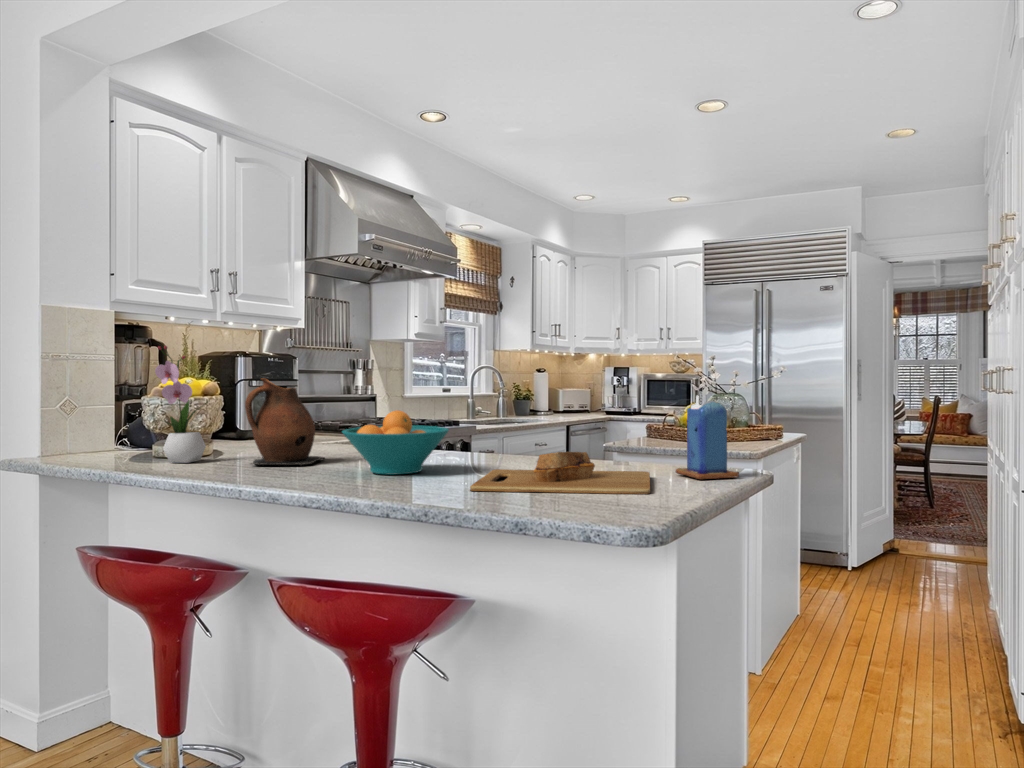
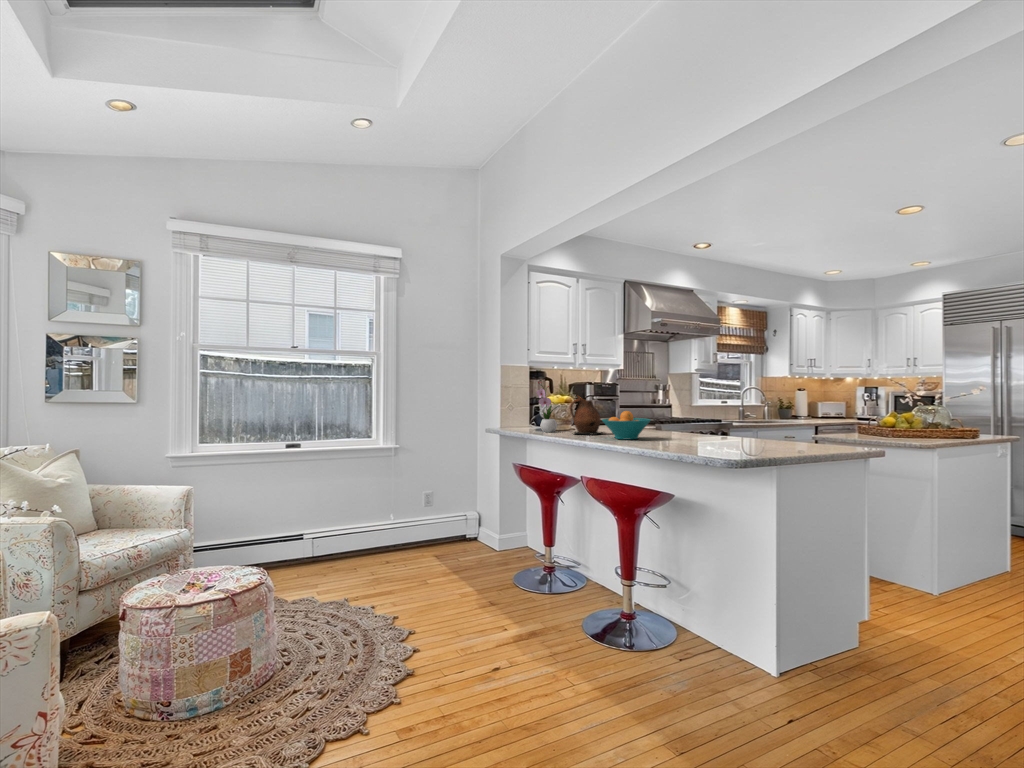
candle: present [676,395,739,480] -> none [757,406,786,448]
cutting board: present [470,452,650,494] -> none [641,430,739,451]

